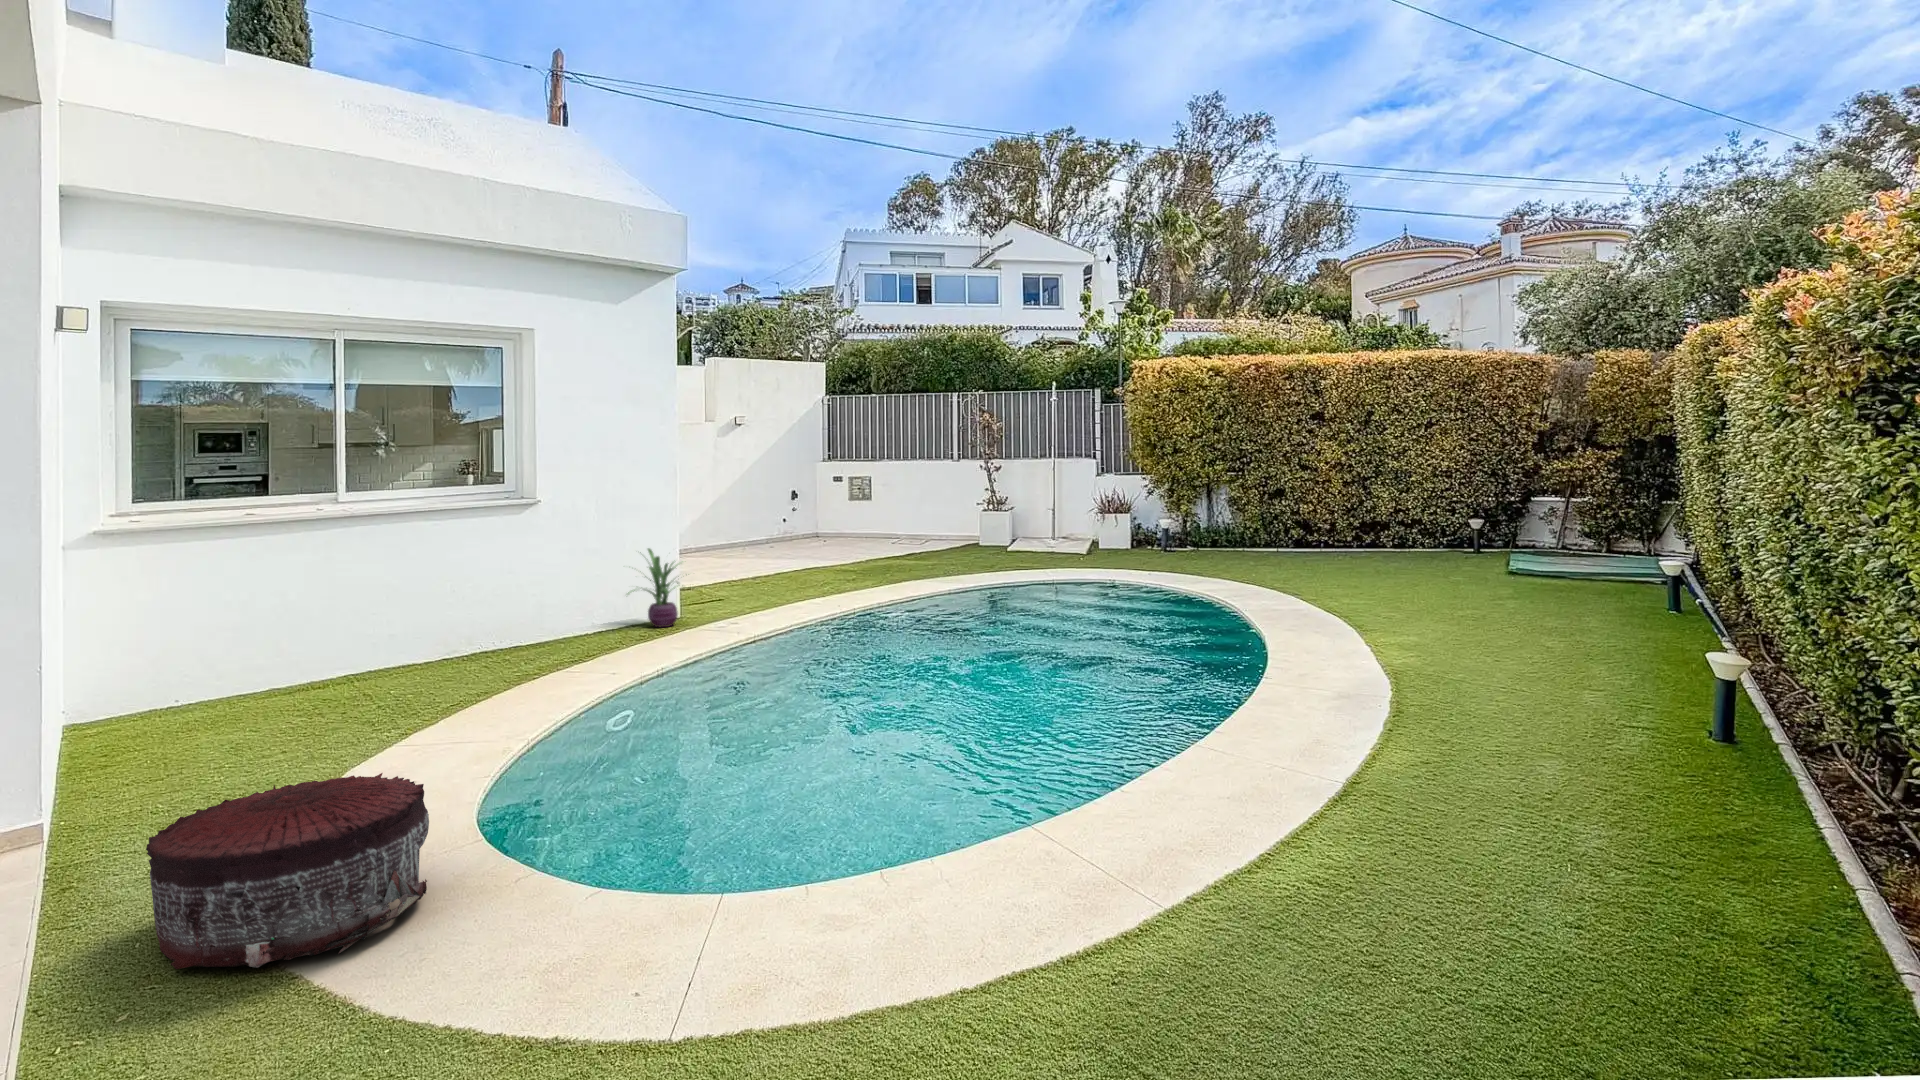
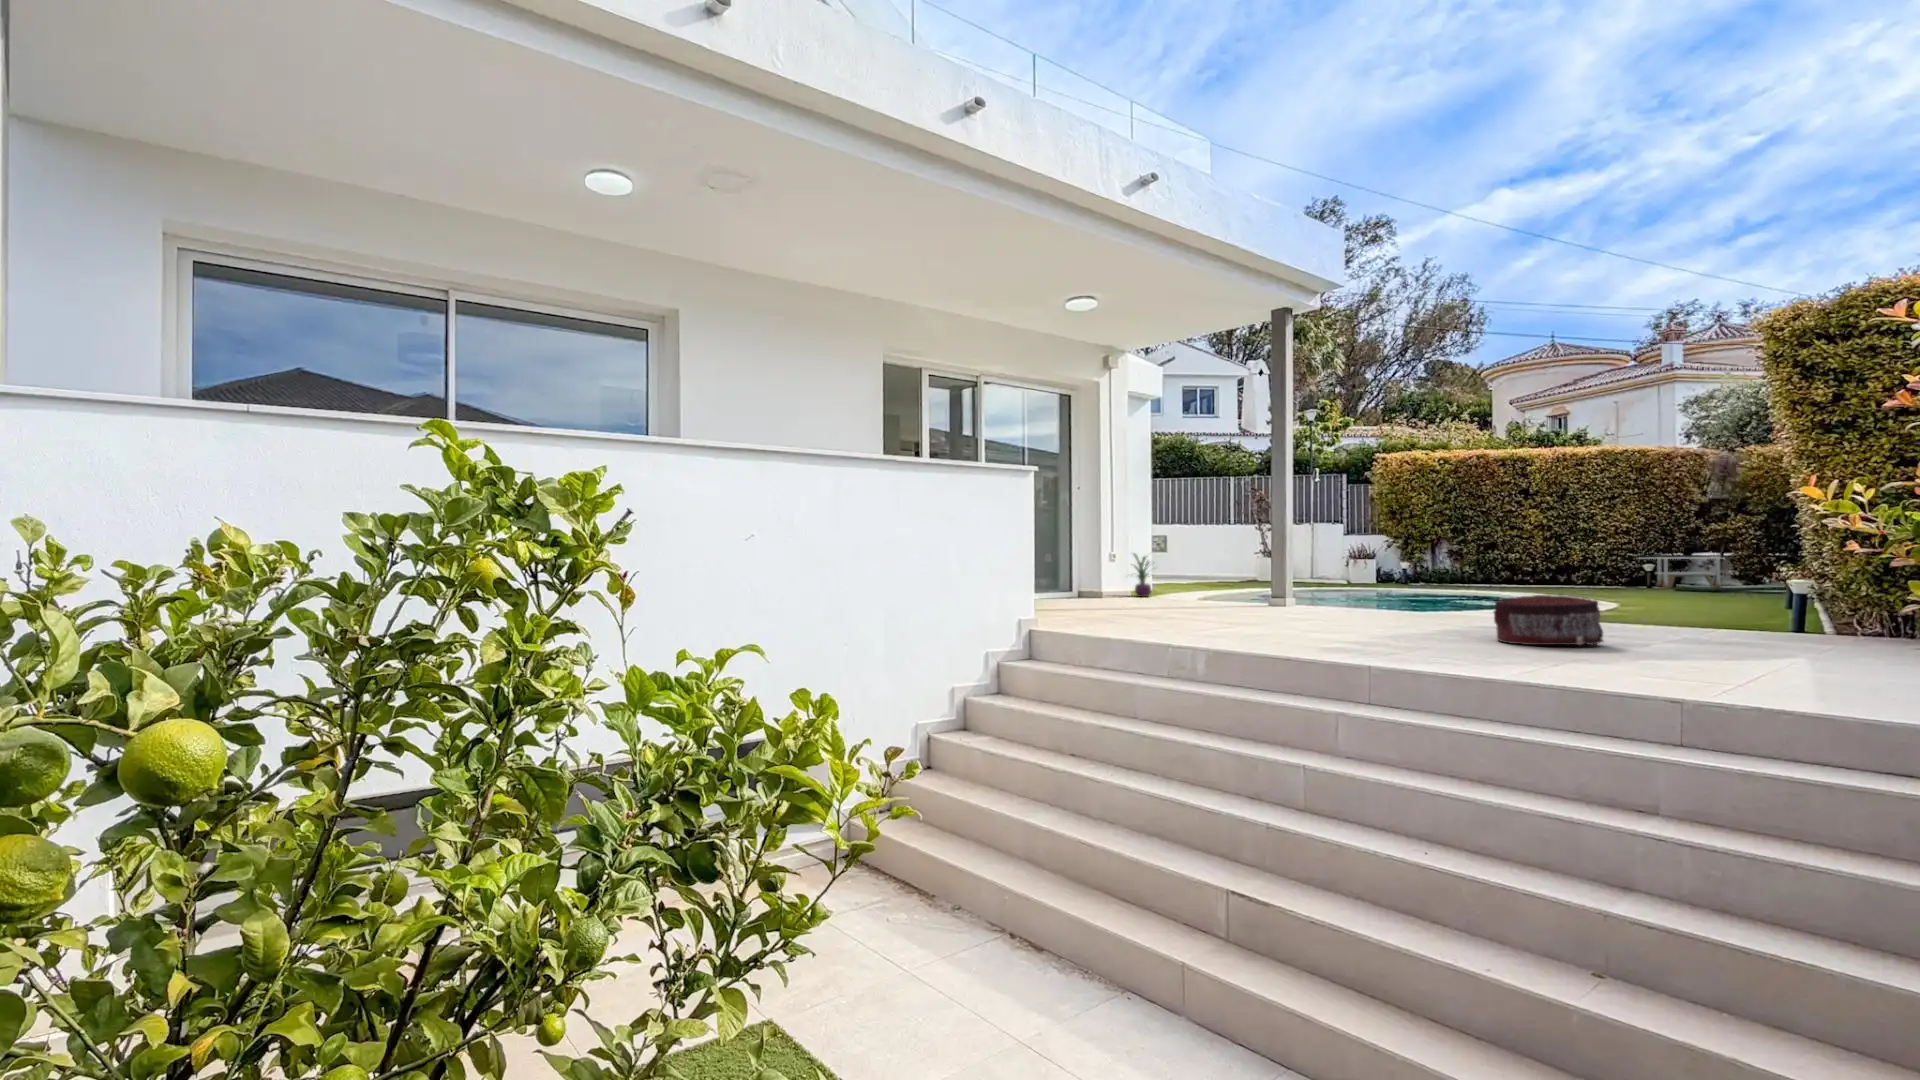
round table: none [1458,506,1571,553] -> present [1654,557,1722,588]
pouf: present [146,773,429,969] -> present [1494,595,1603,645]

